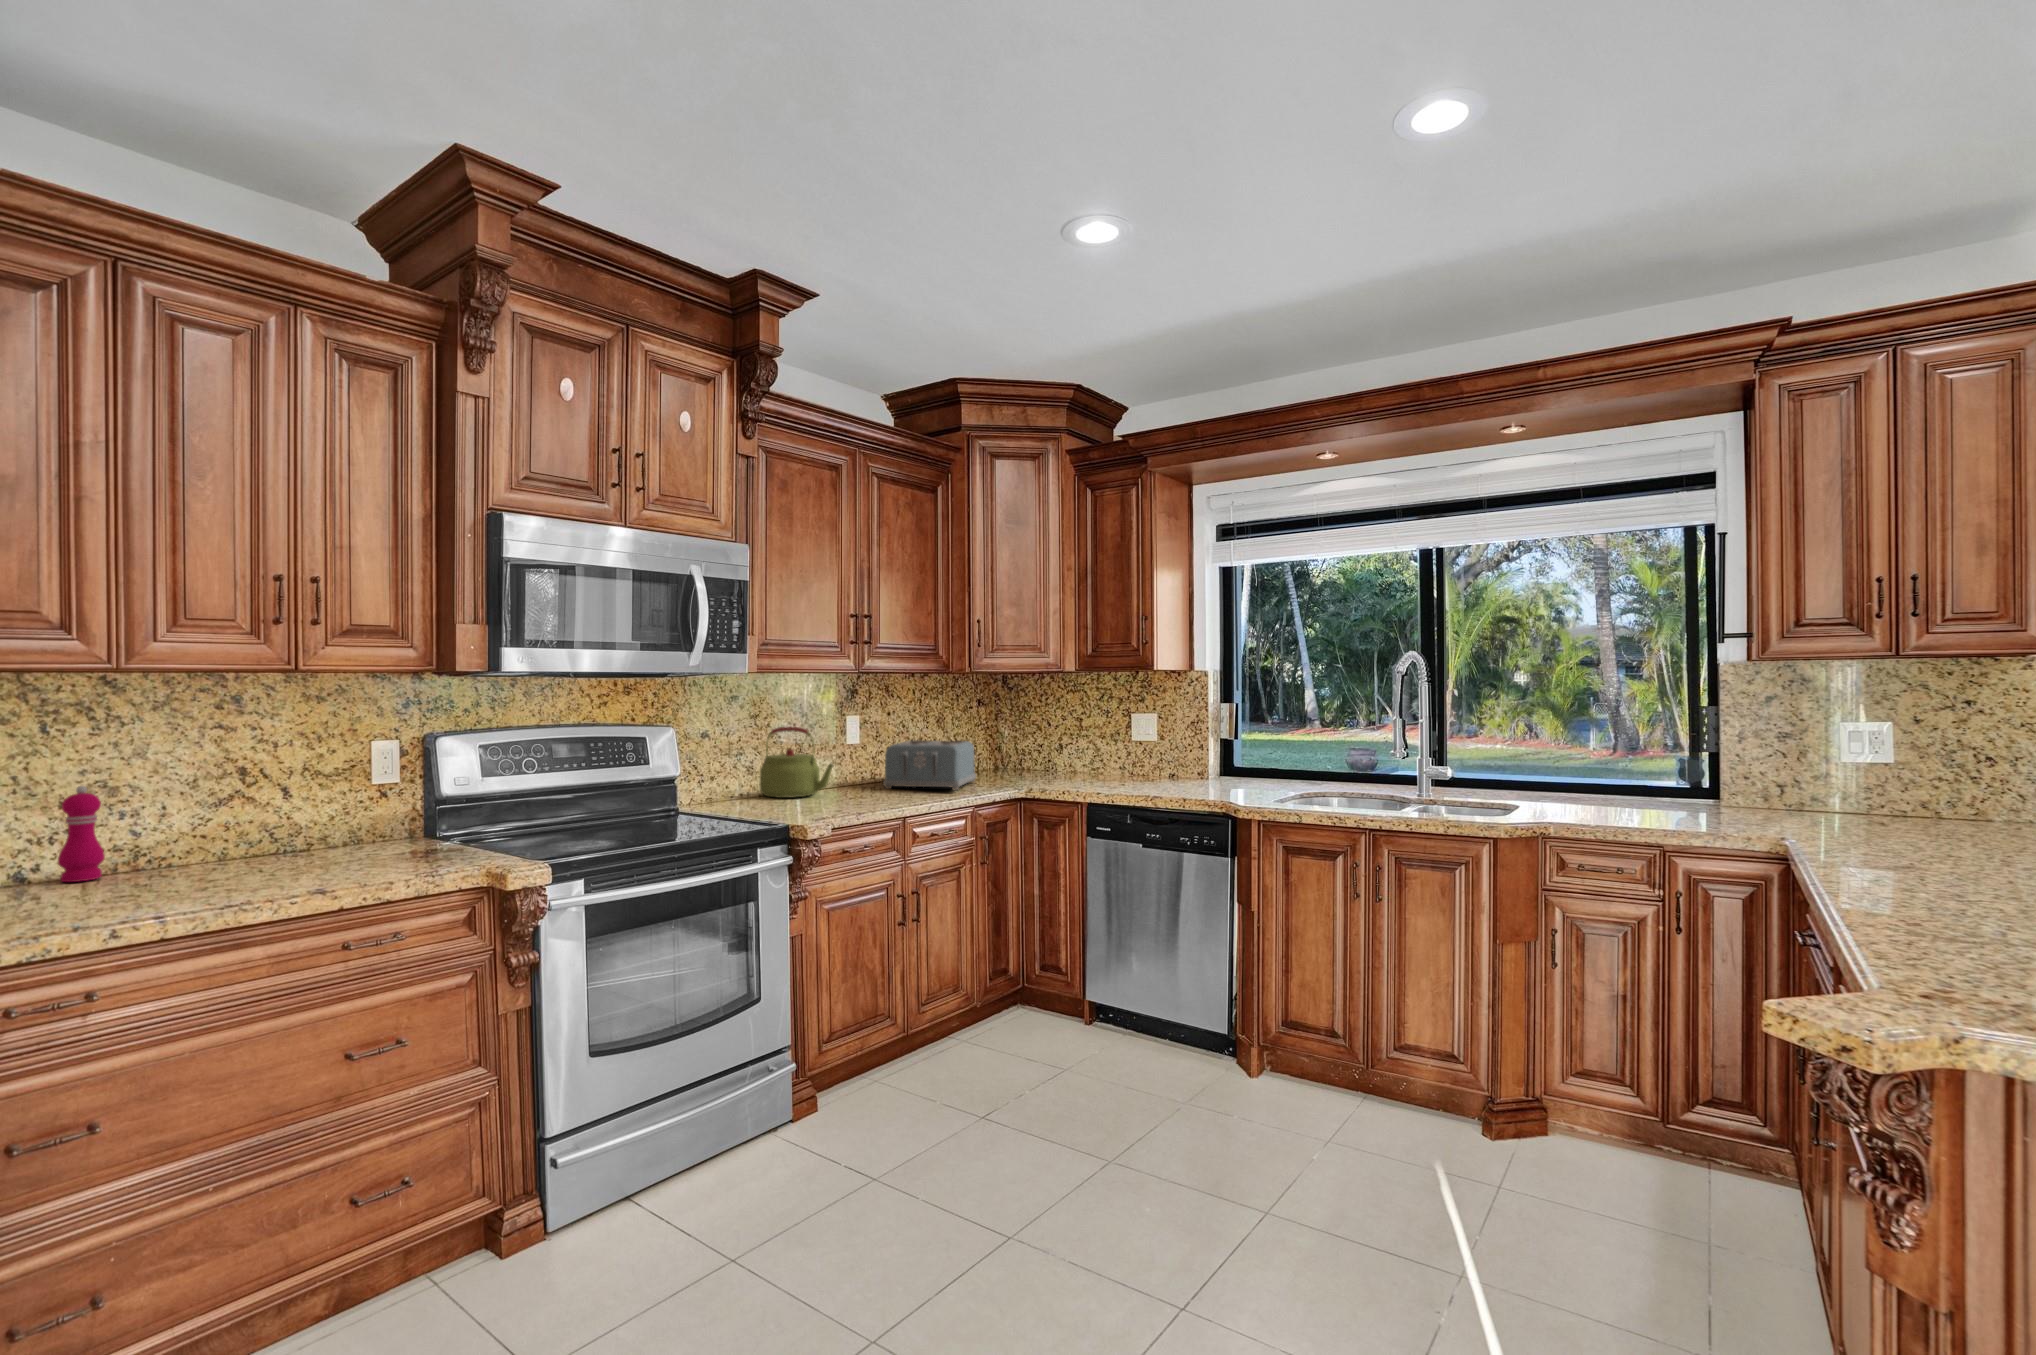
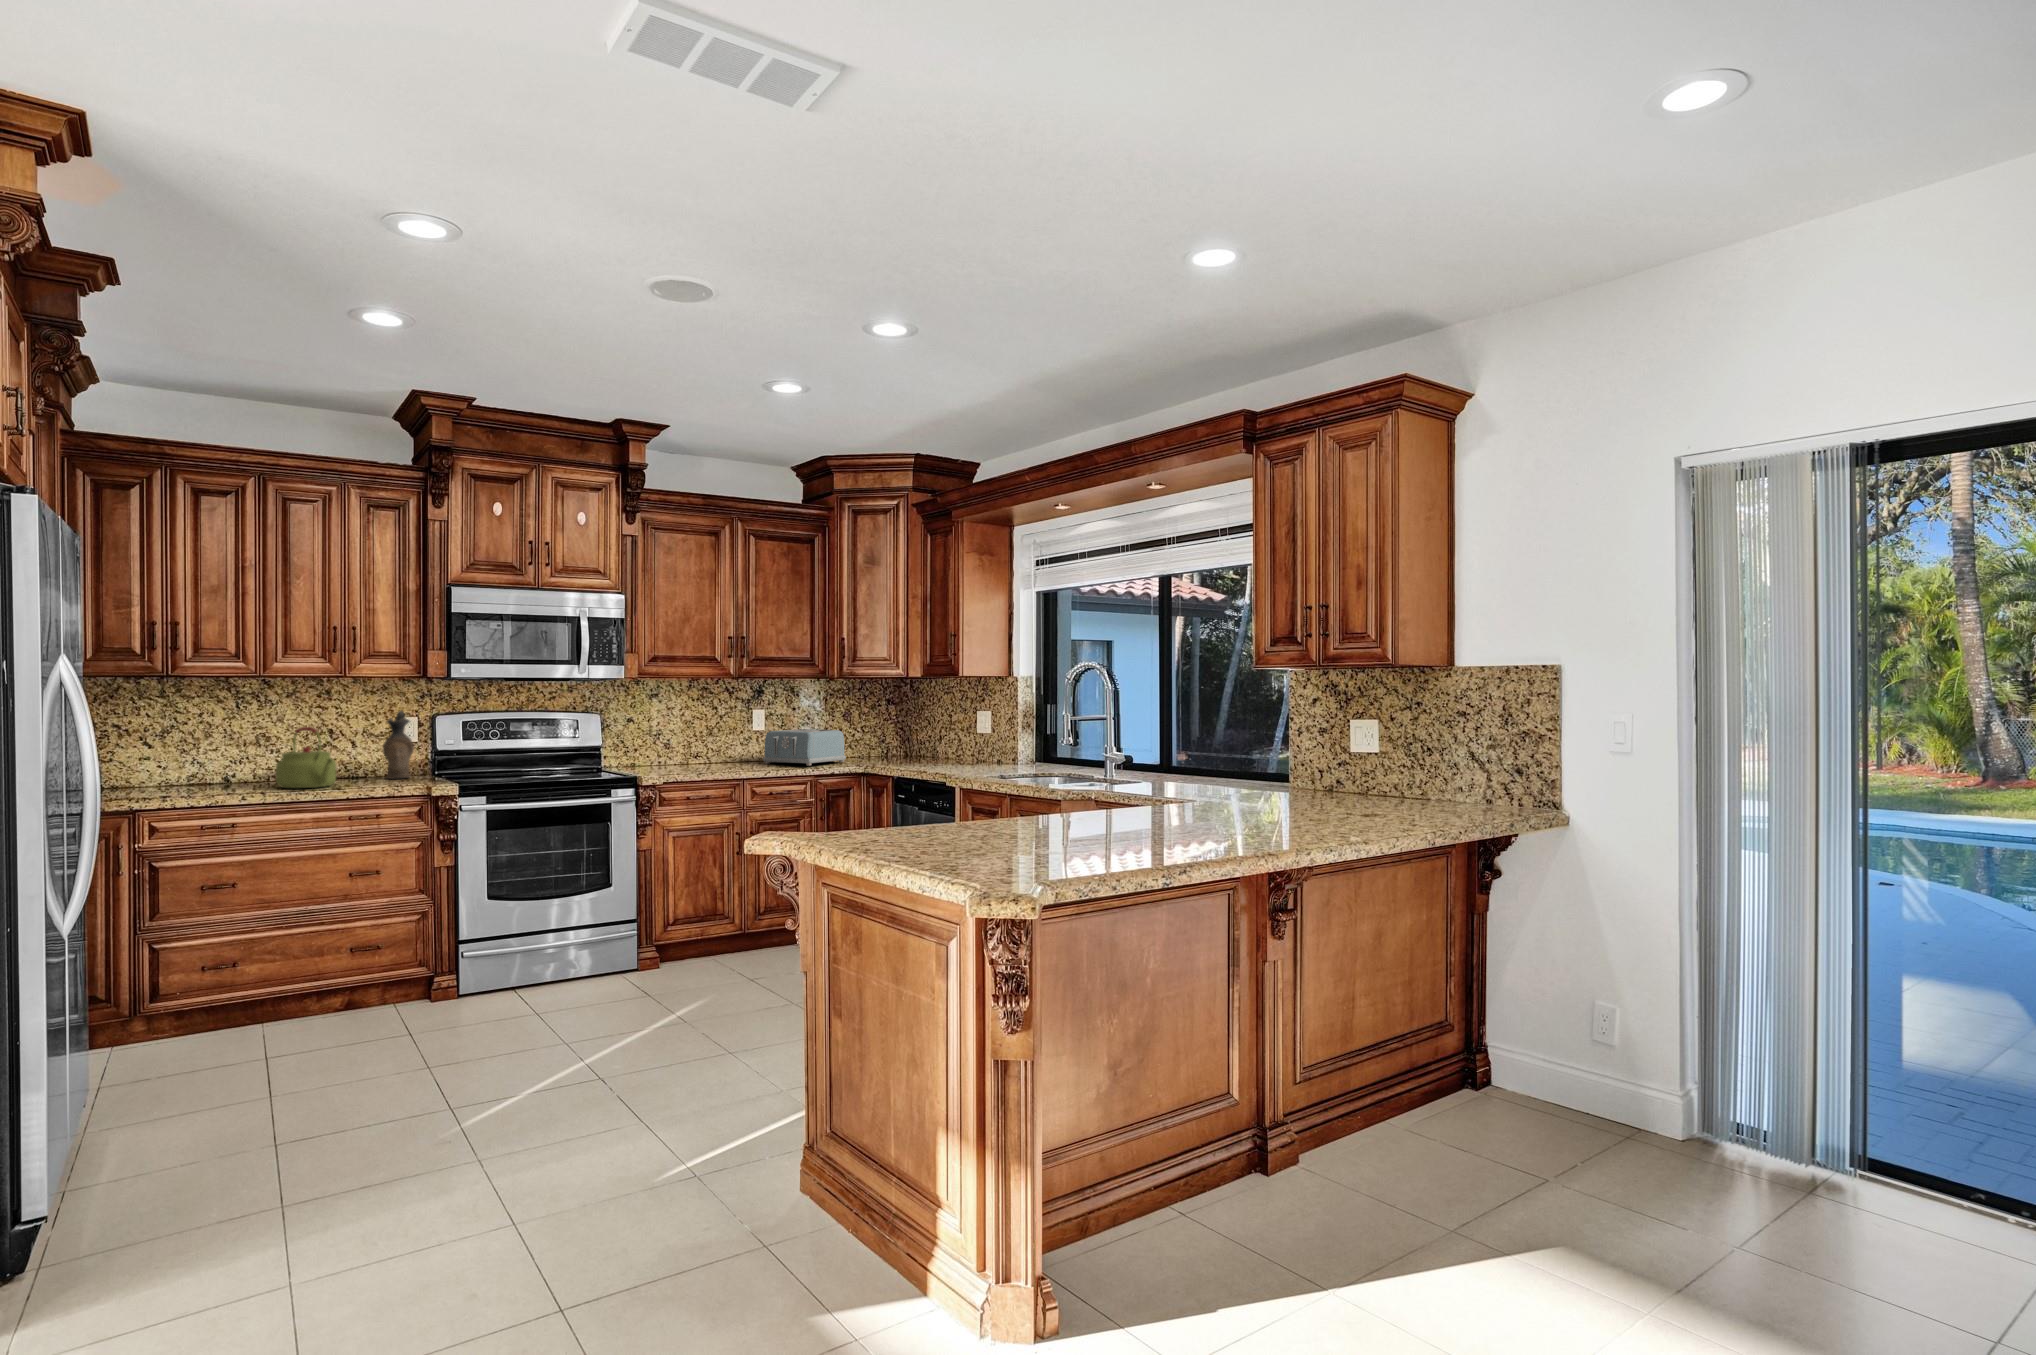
kettle: present [760,727,833,798] -> present [276,727,336,788]
ceramic pitcher: none [360,730,418,852] -> present [383,711,414,779]
pepper mill: present [58,786,105,882] -> none [241,734,261,782]

